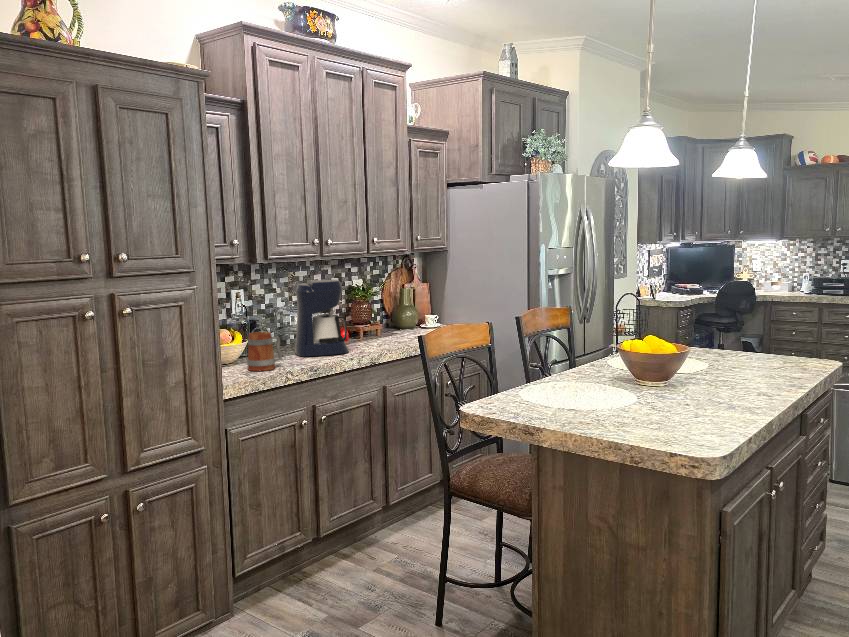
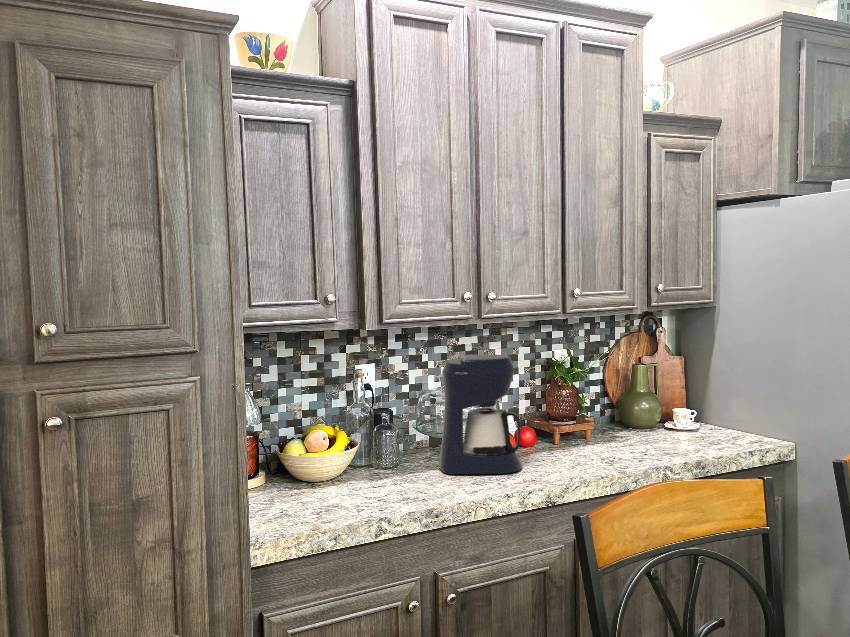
mug: present [247,332,282,371] -> none [349,435,404,498]

